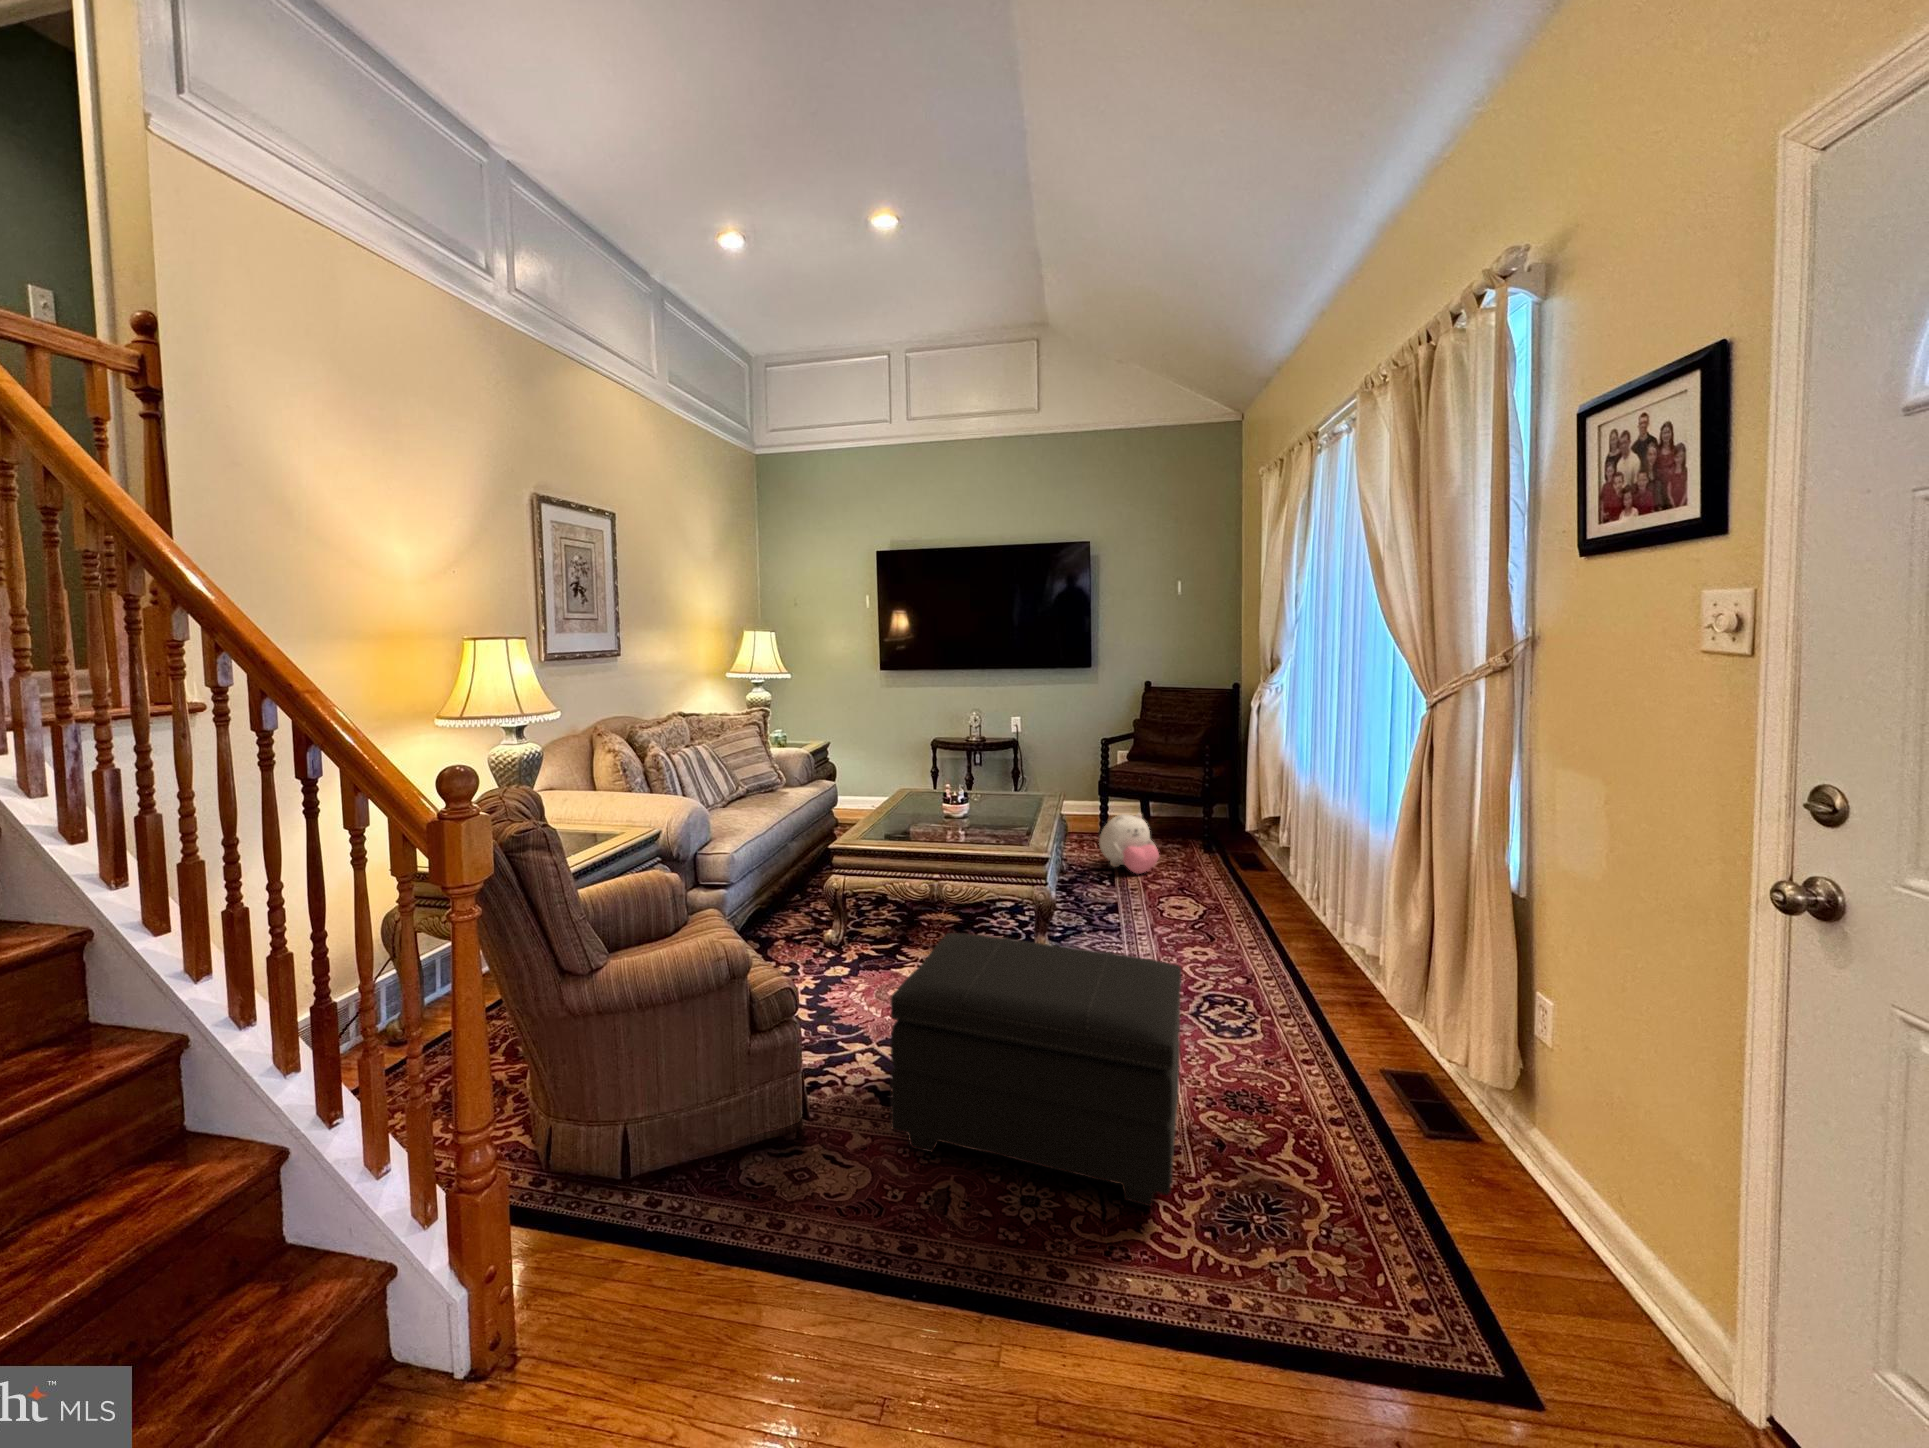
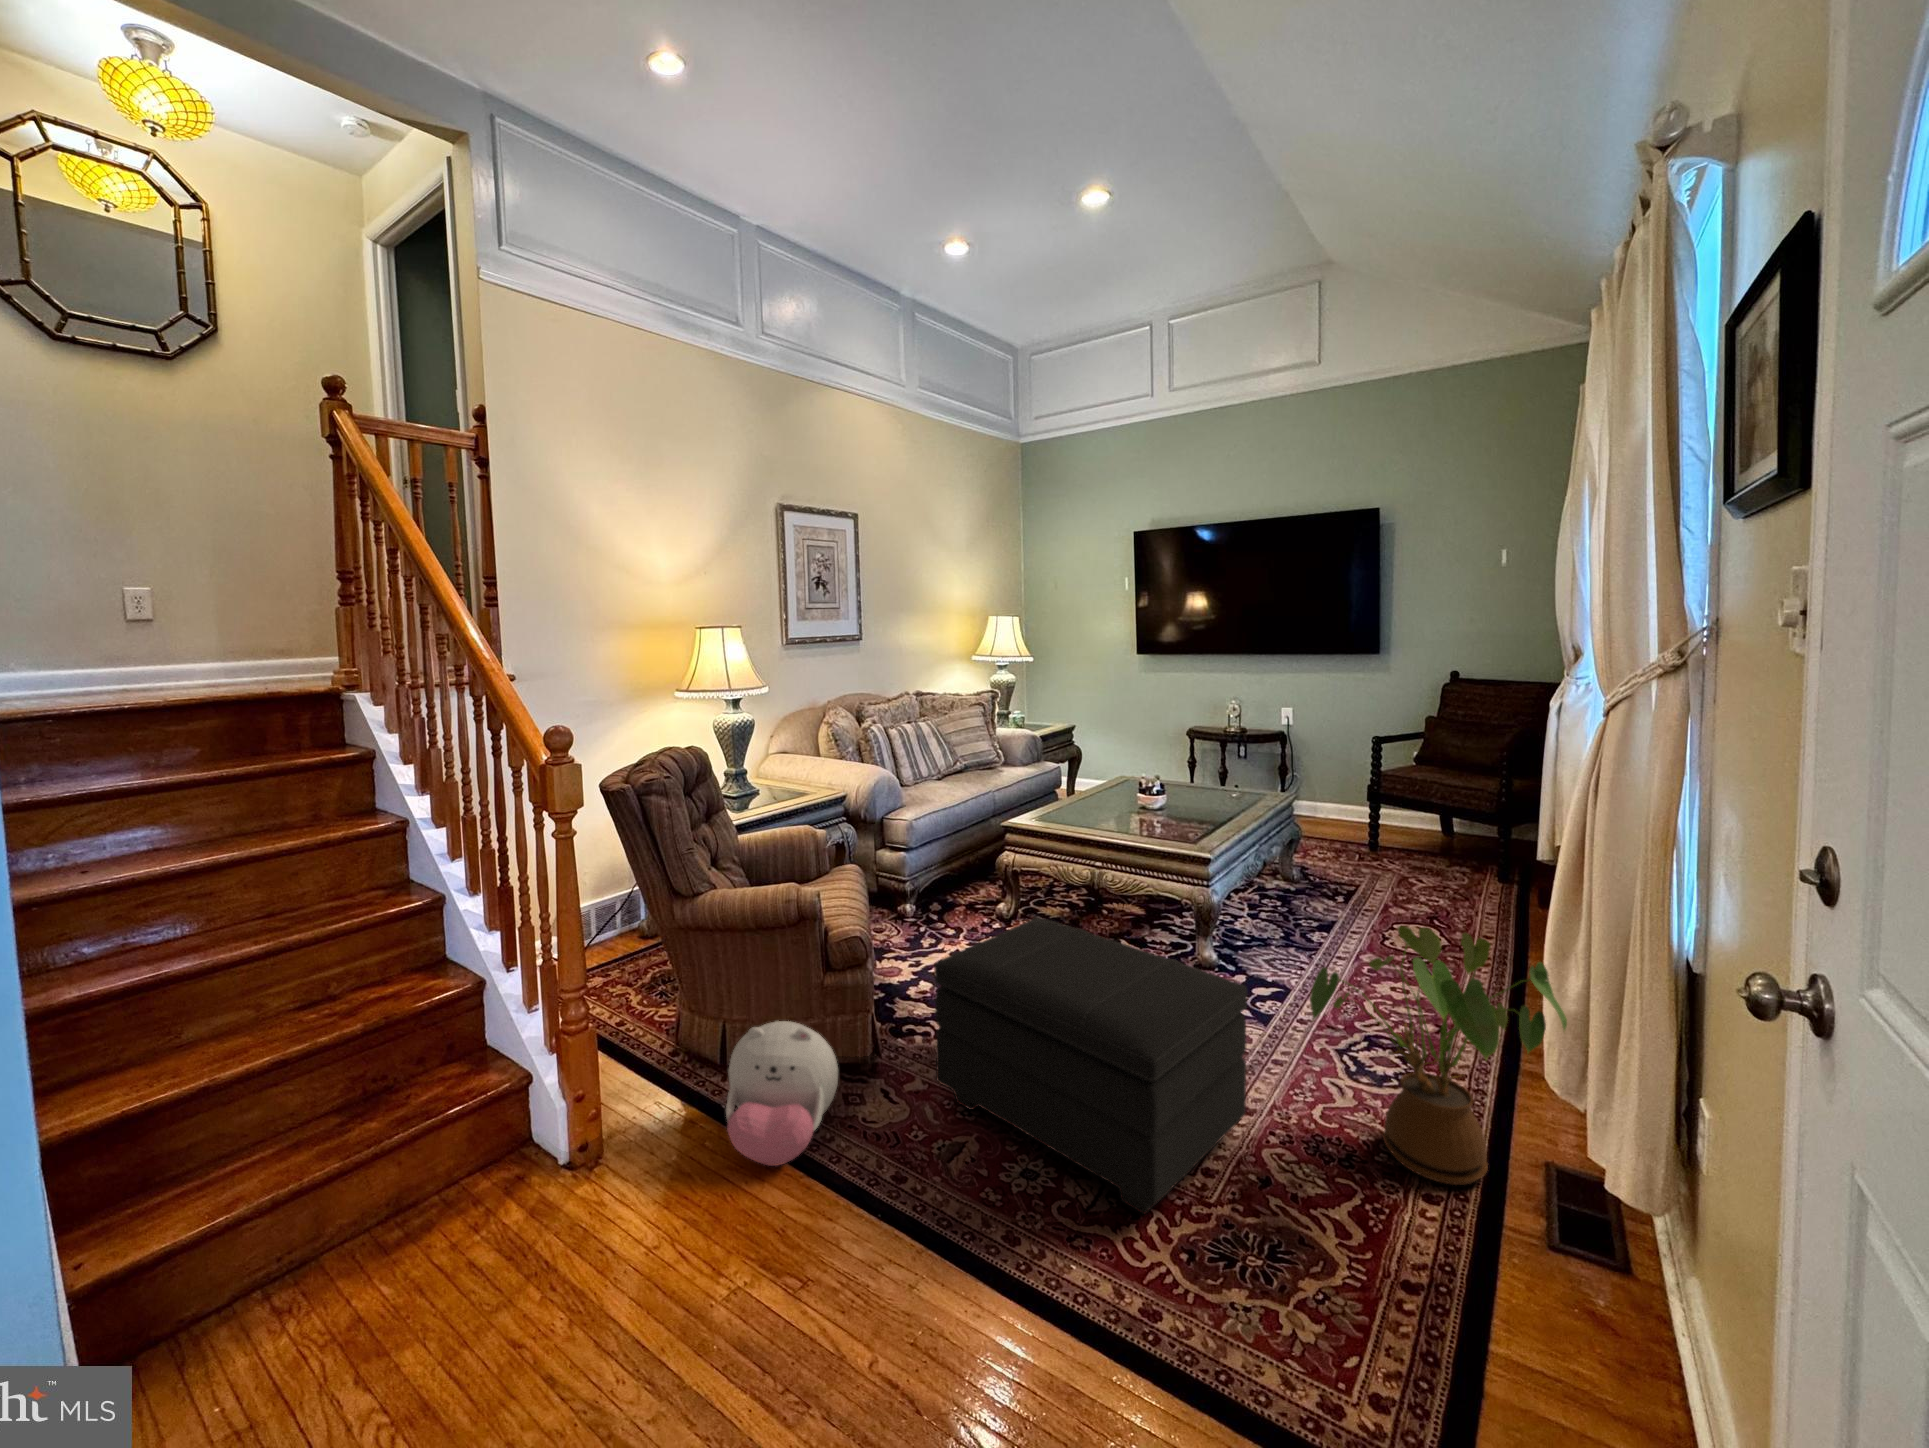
plush toy: present [1099,814,1159,874] -> present [726,1021,838,1166]
house plant: none [1226,889,1417,1106] -> present [1310,926,1567,1185]

